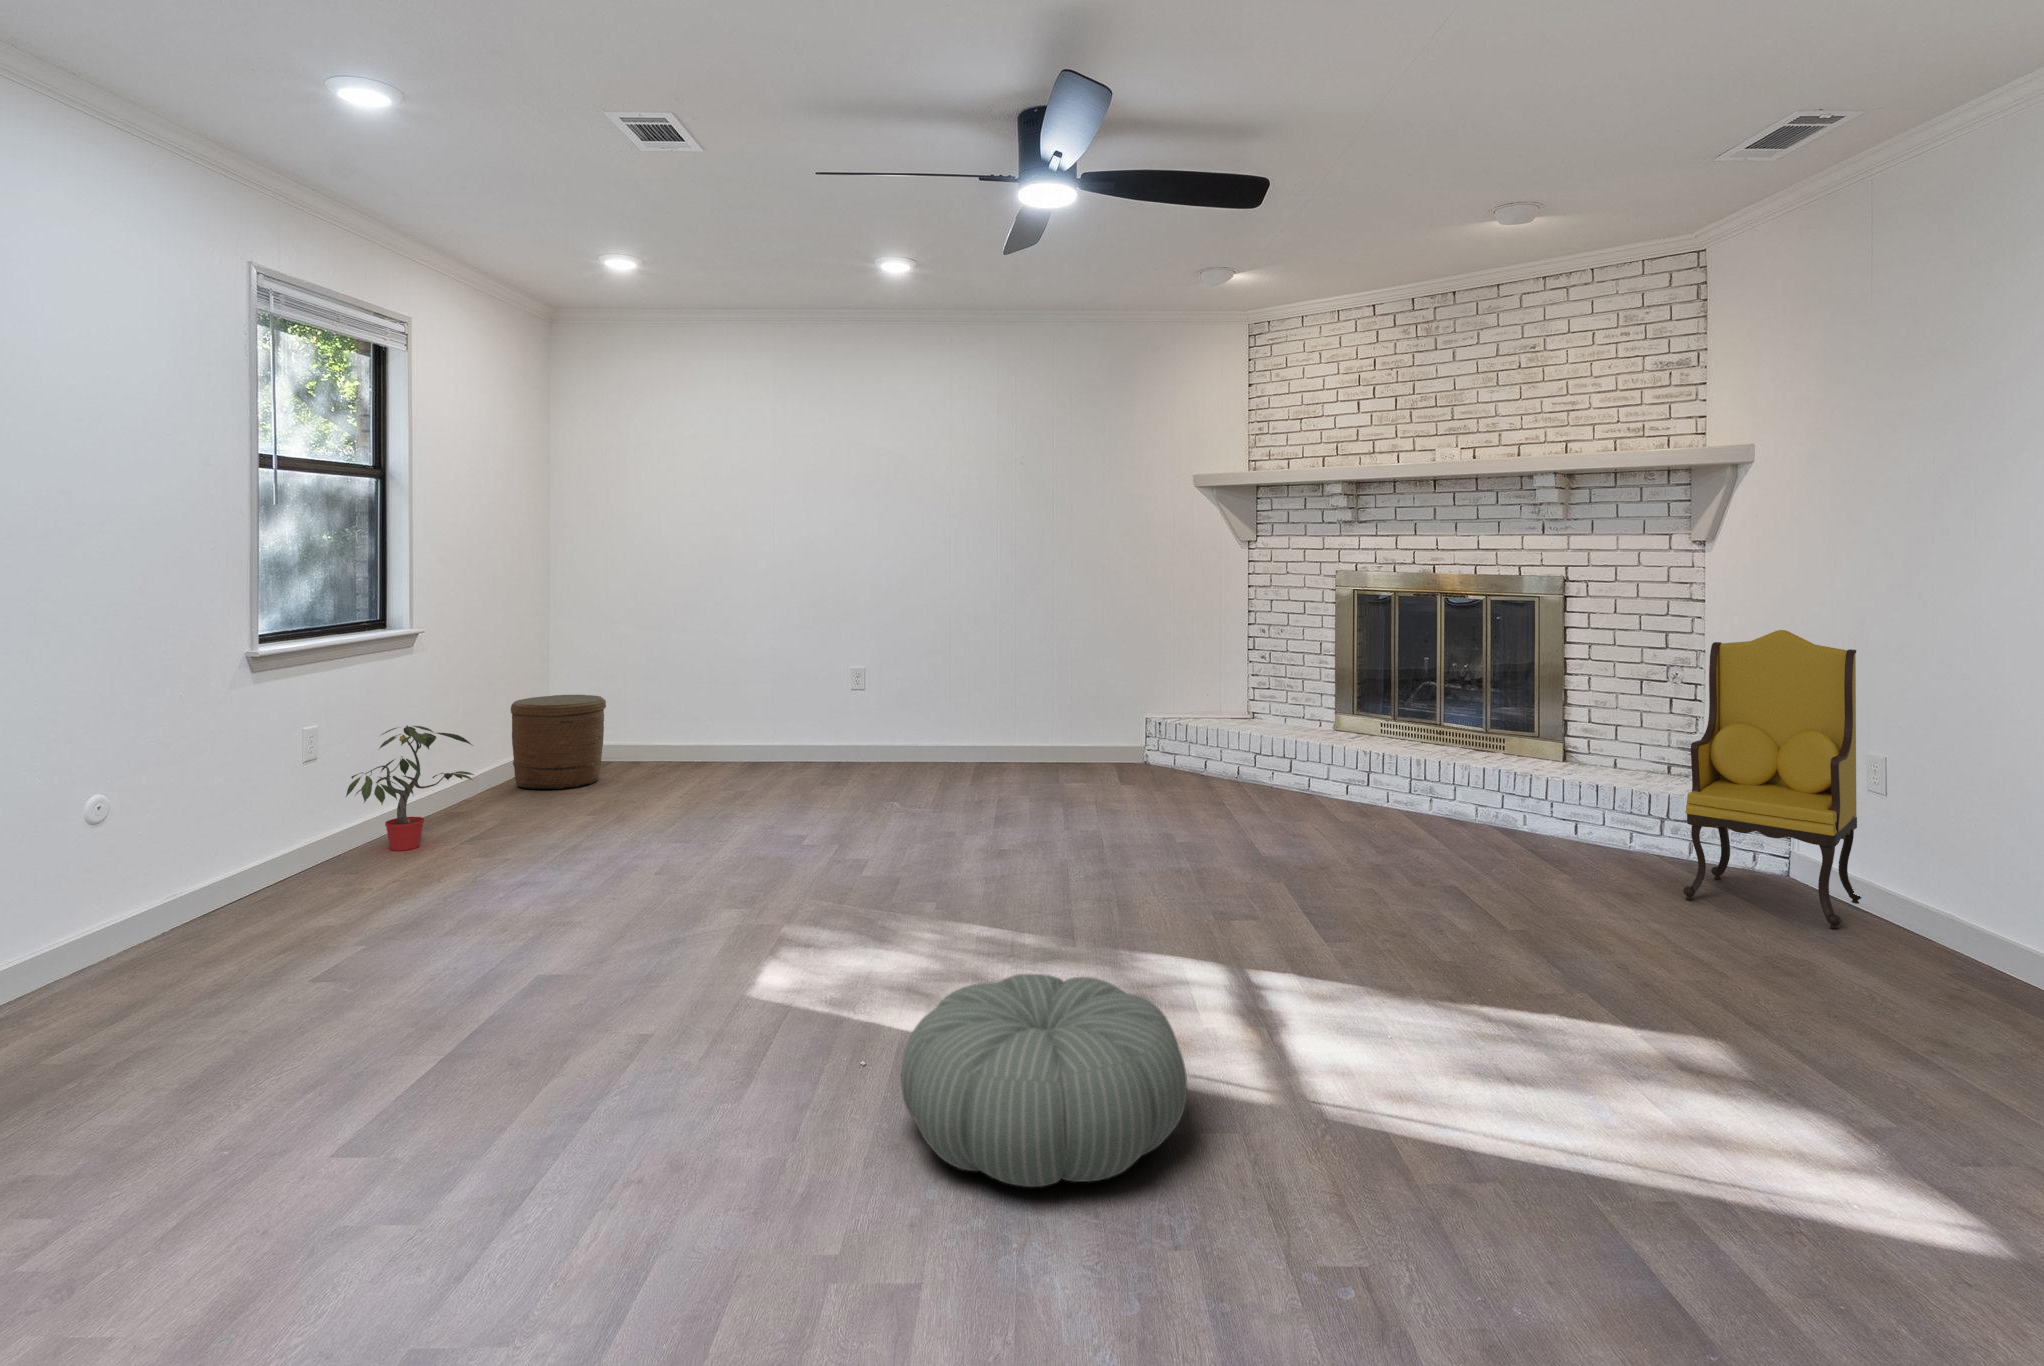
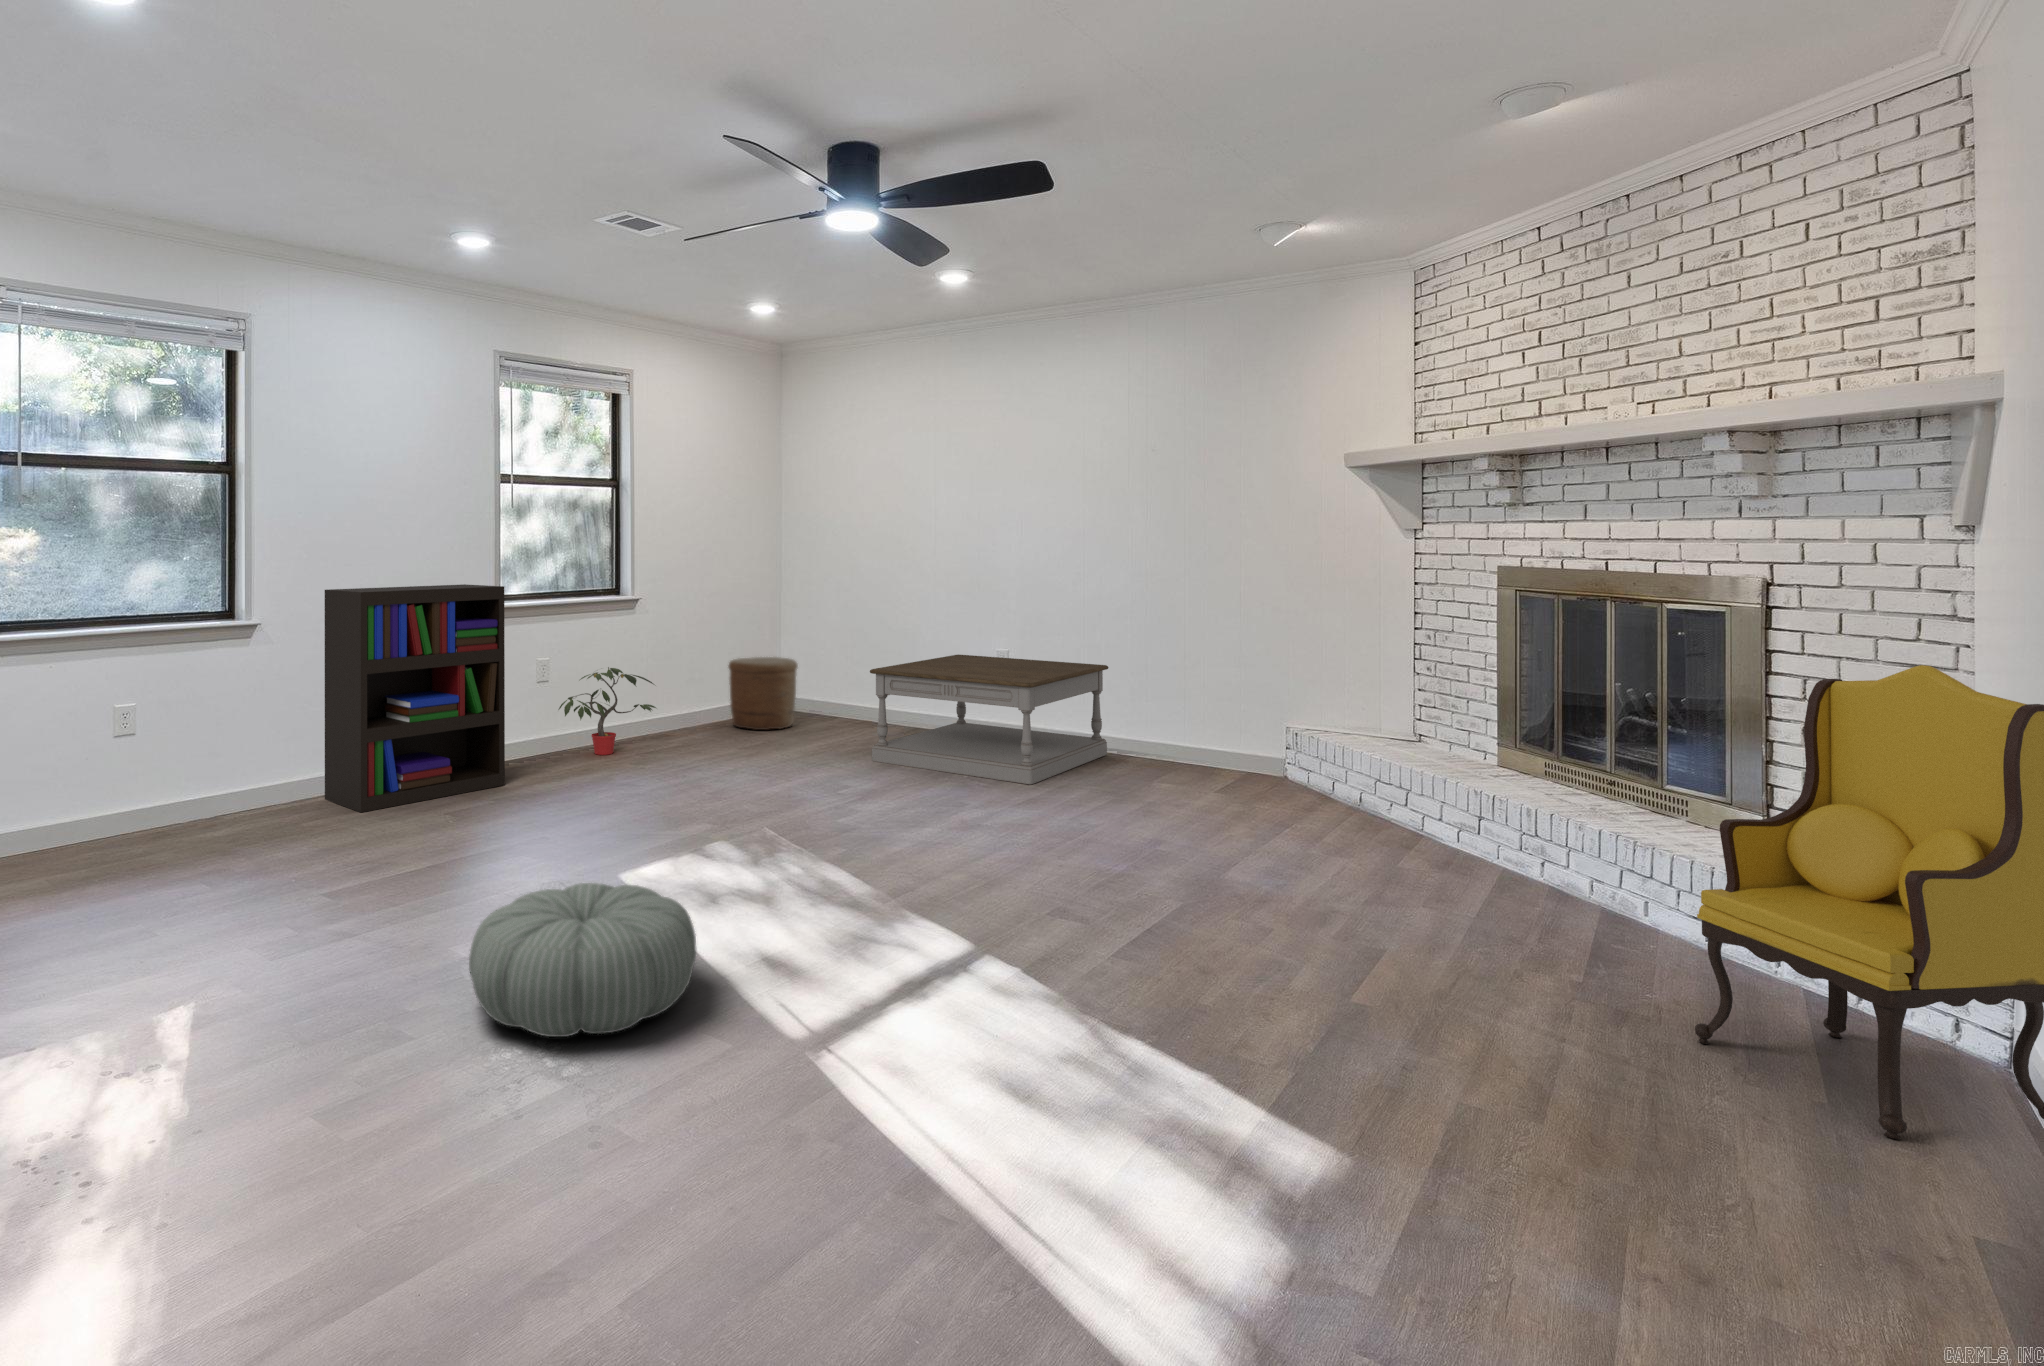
bookshelf: none [24,616,343,1004] -> present [325,584,505,812]
coffee table: none [770,674,981,804] -> present [870,655,1109,784]

